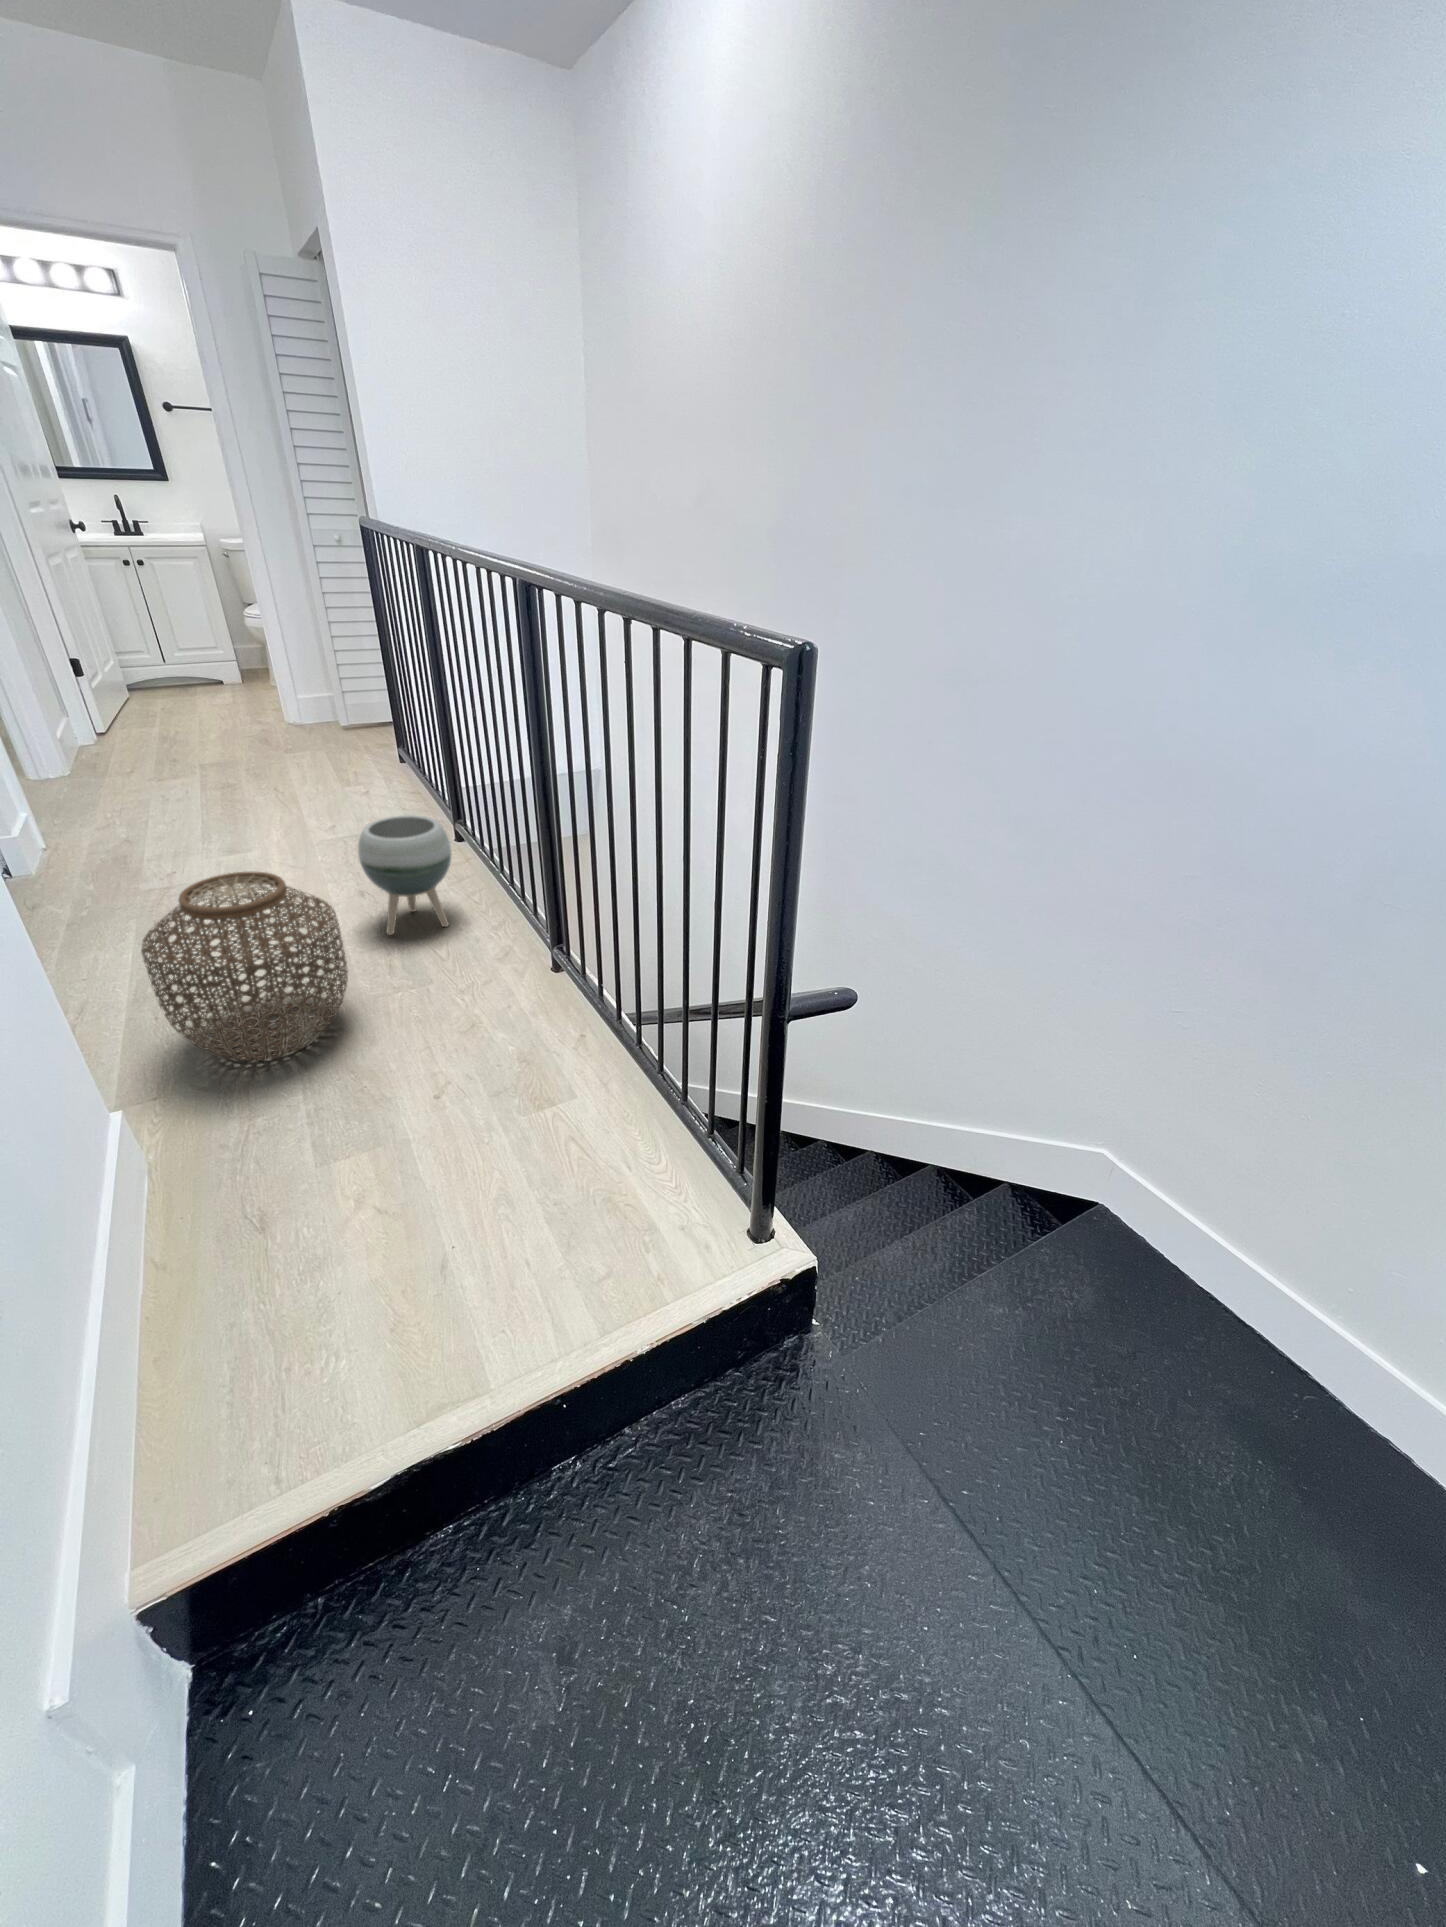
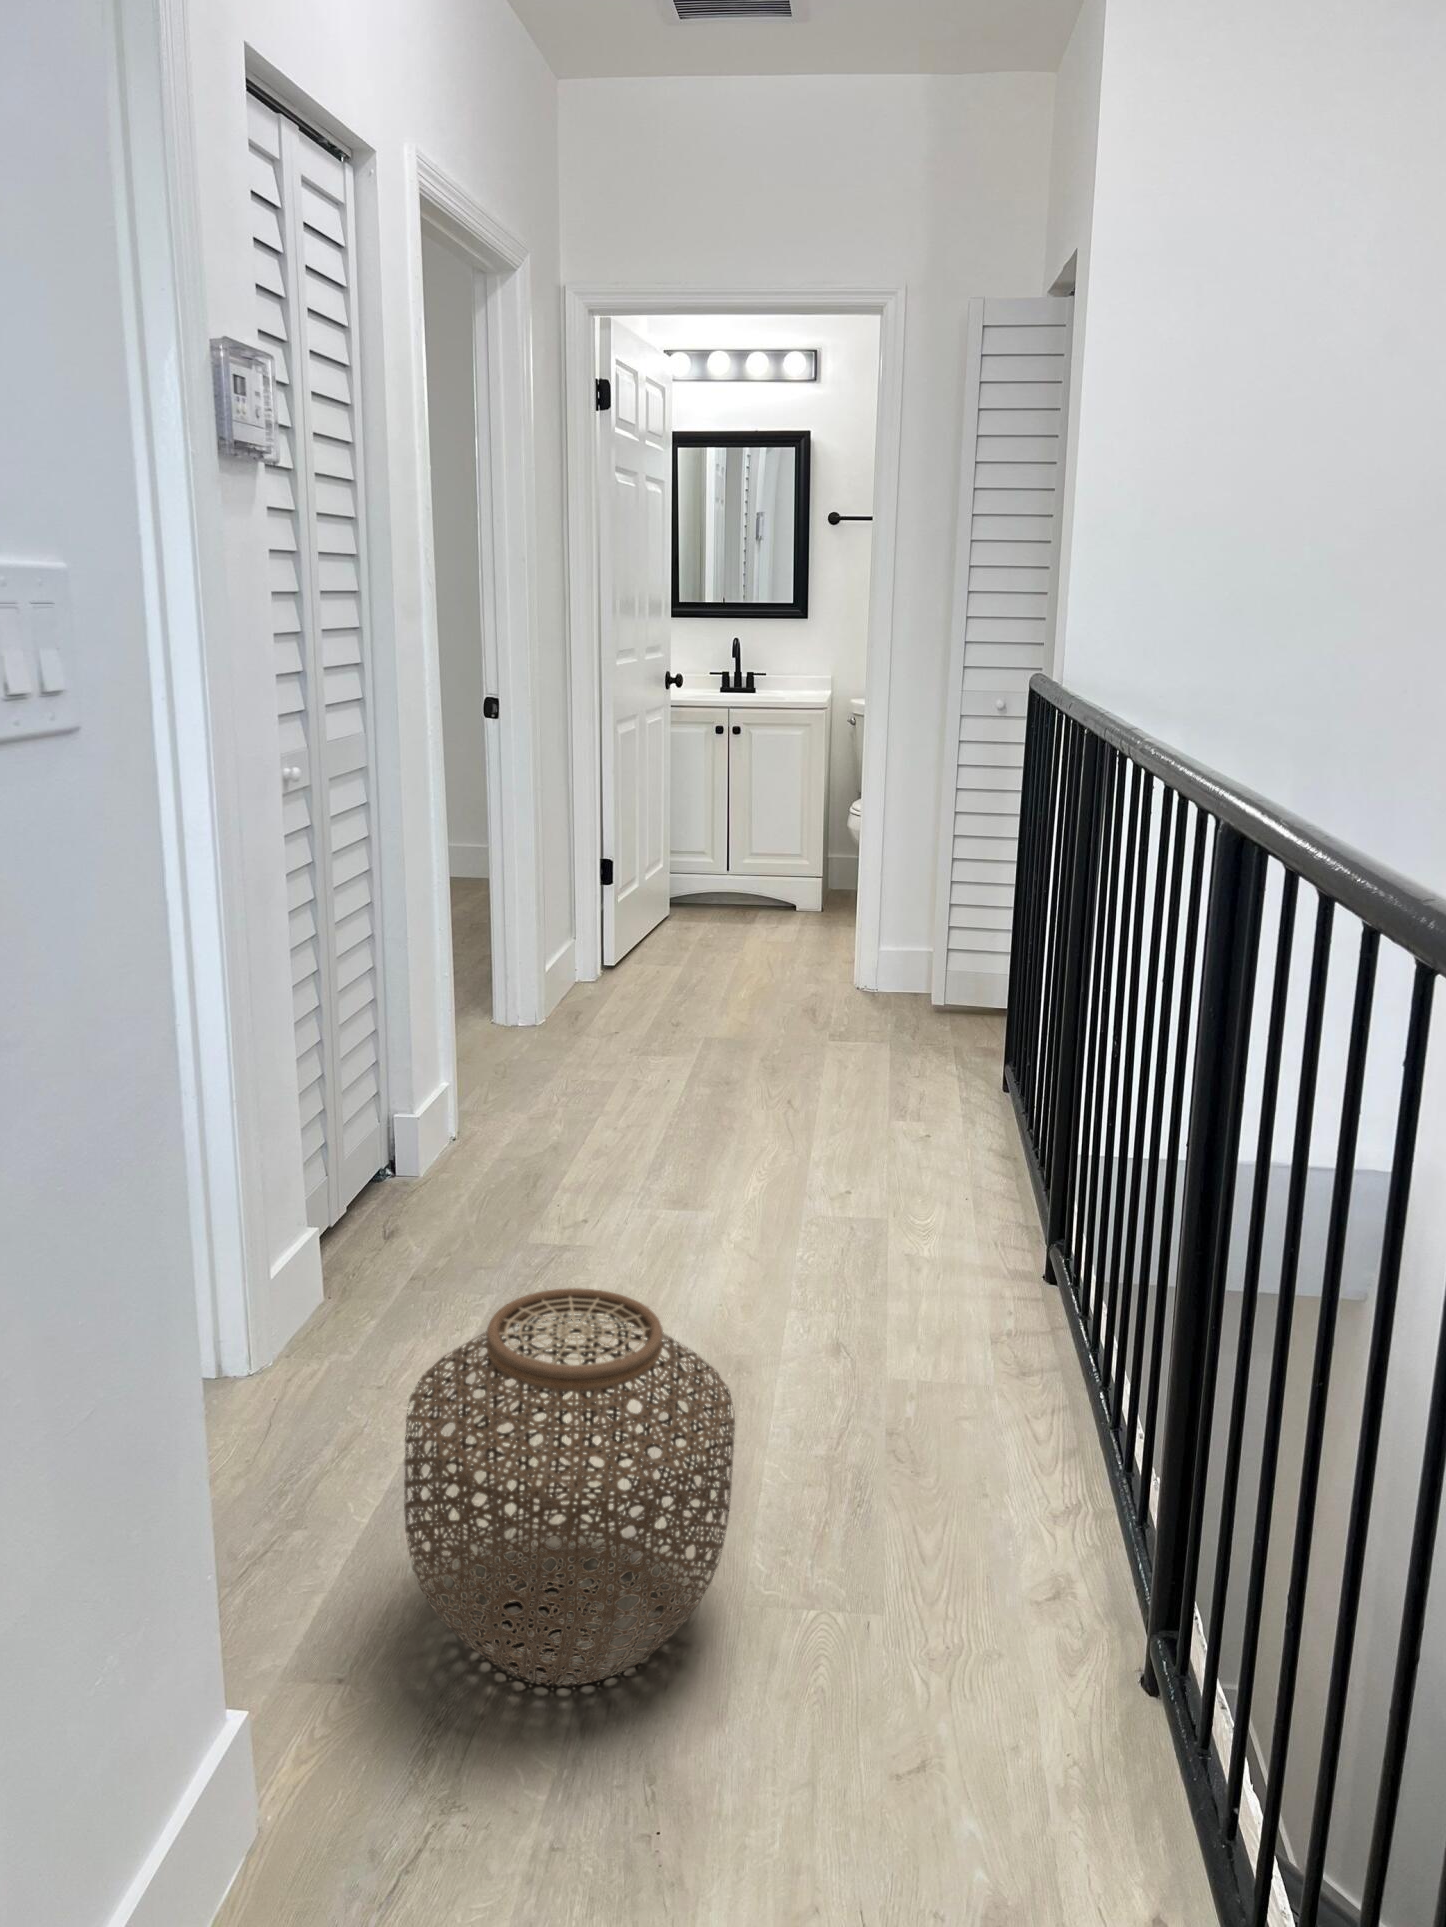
planter: present [358,815,451,935] -> none [832,1226,1009,1483]

